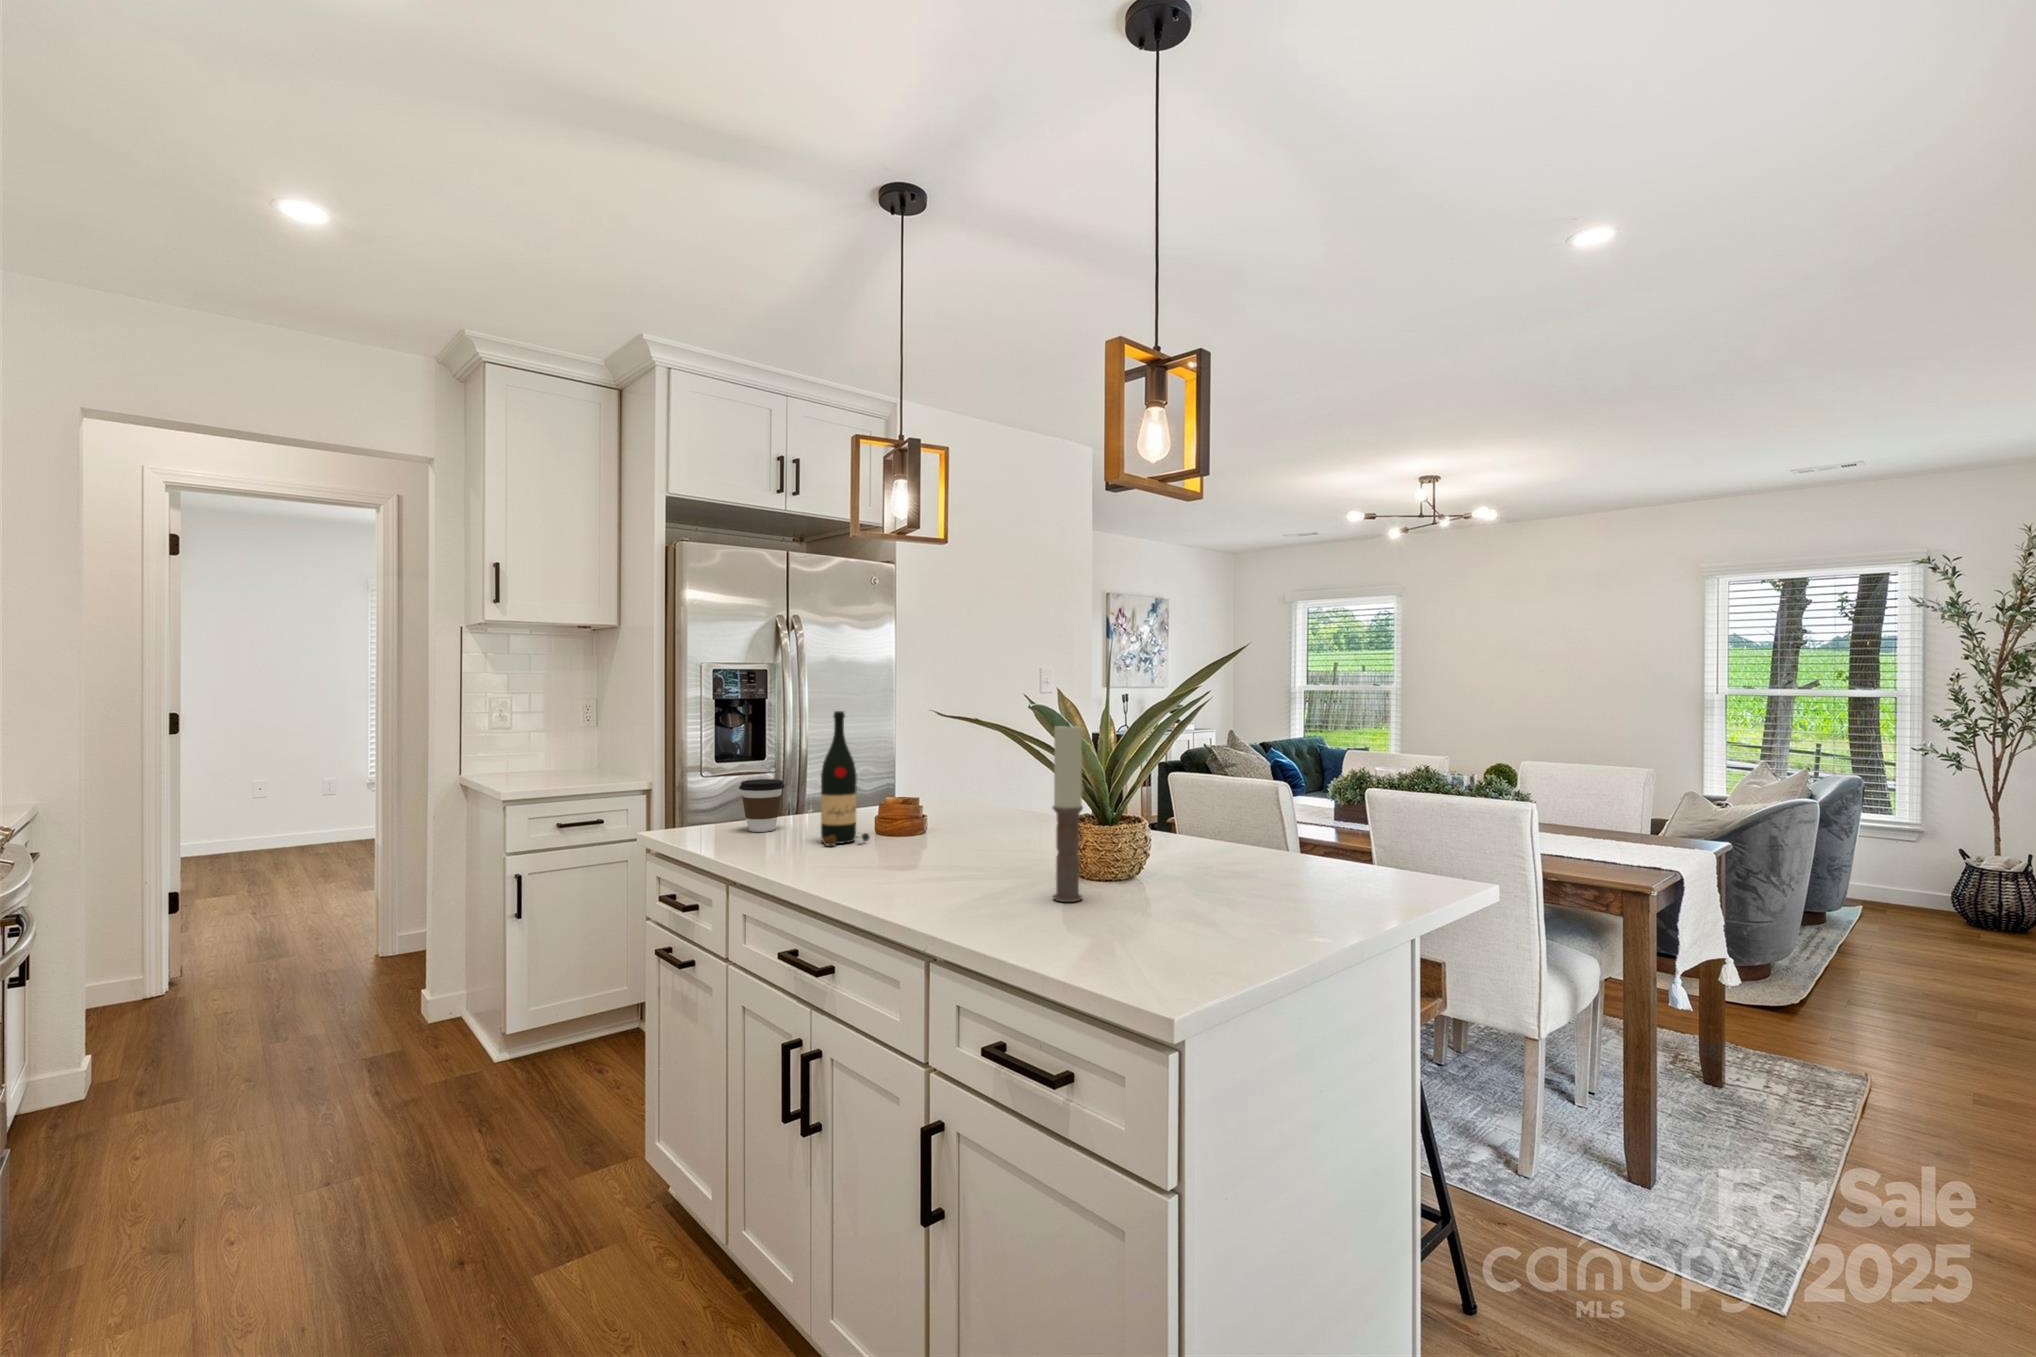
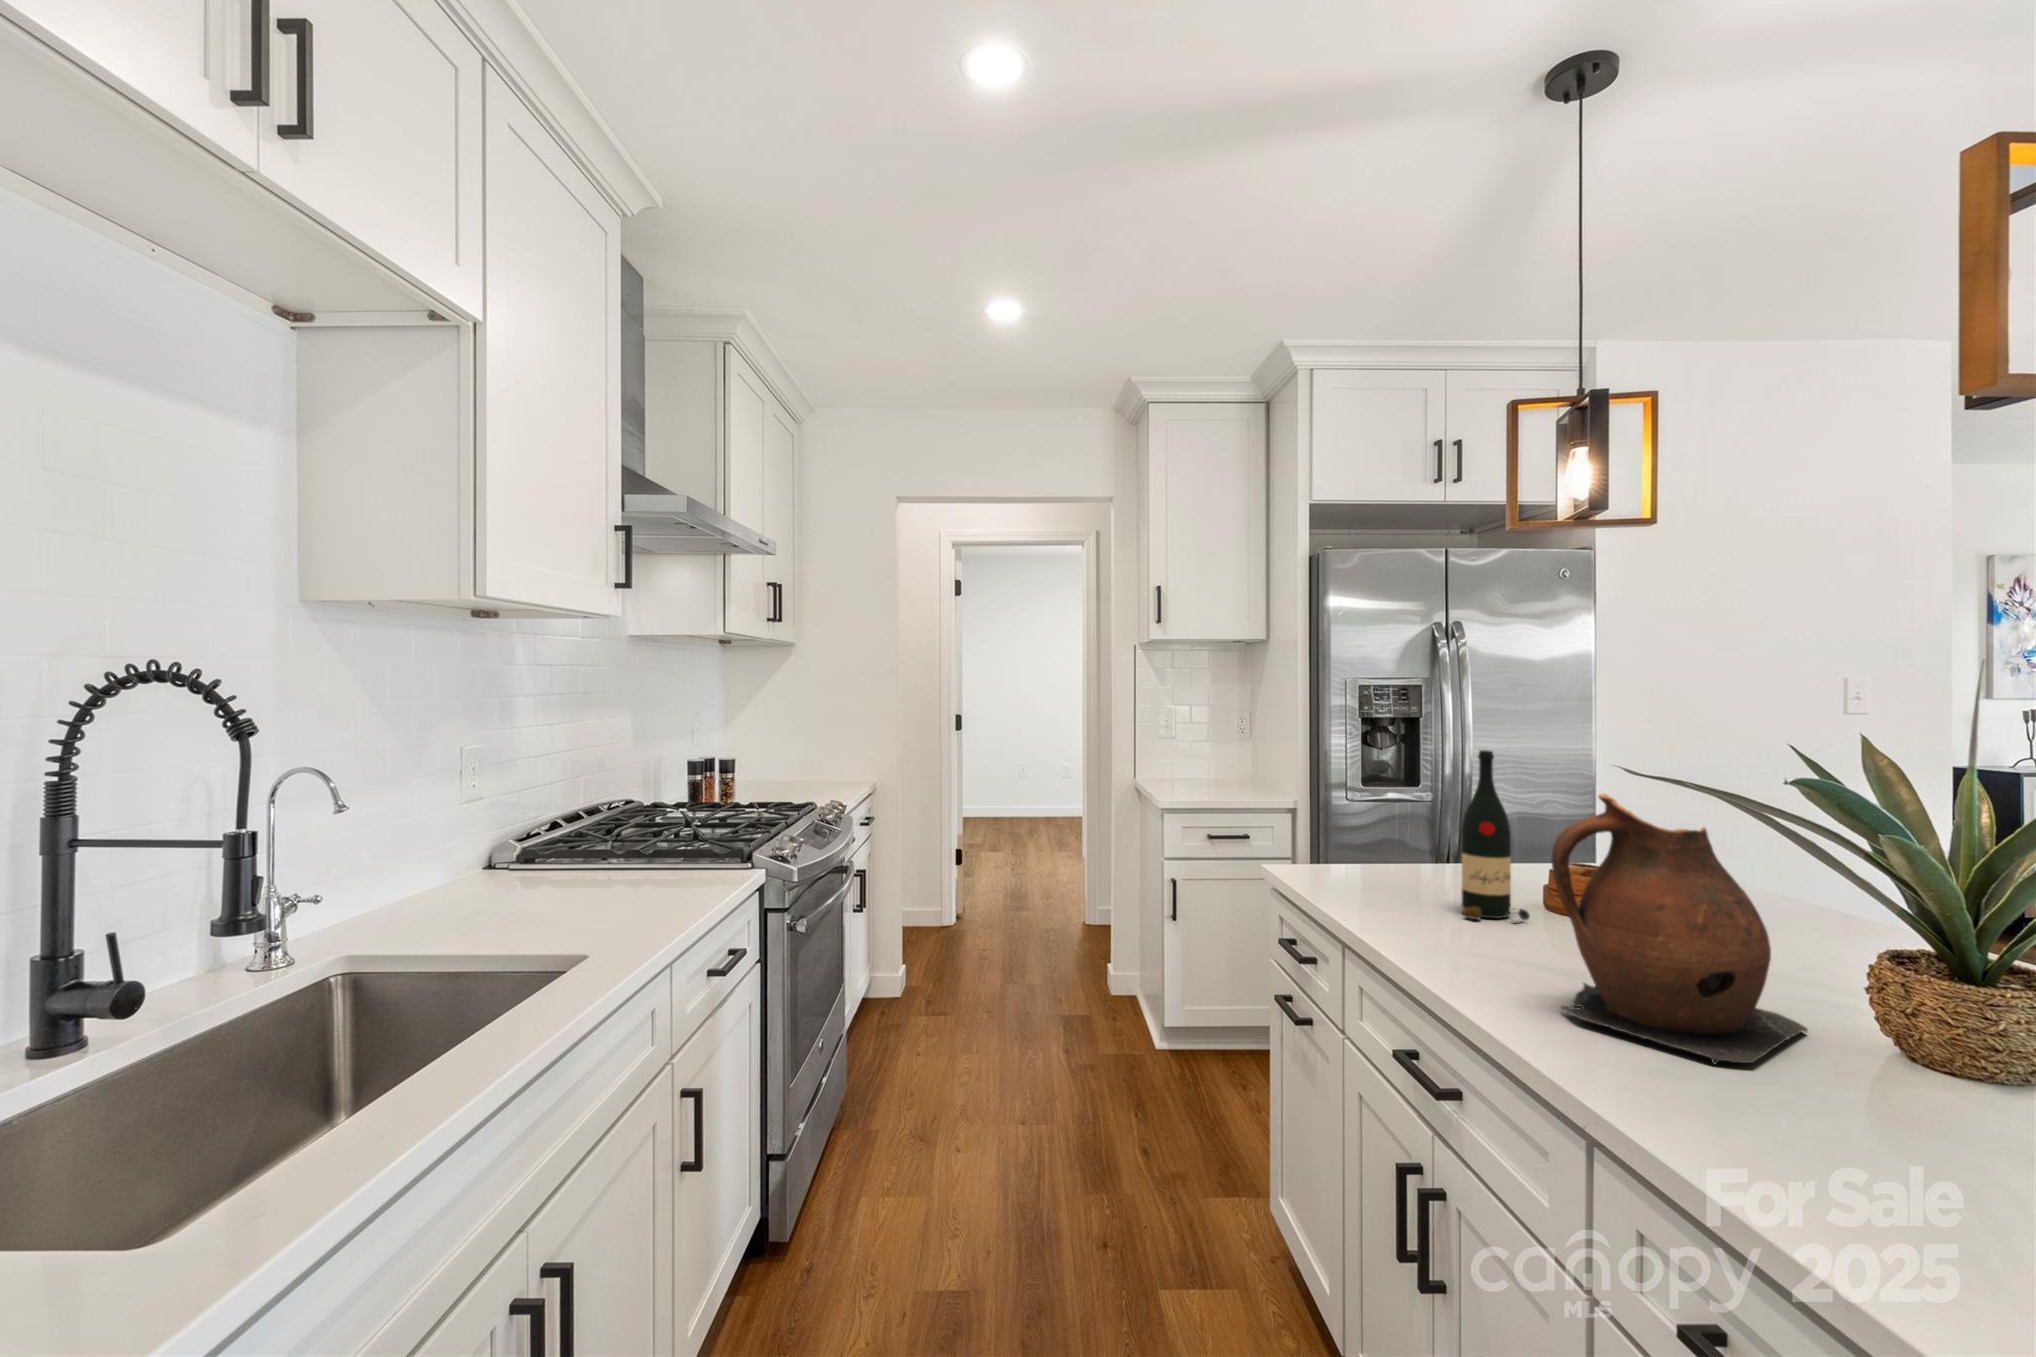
candle: present [1053,724,1083,902] -> none [1843,808,1915,1119]
ceramic pitcher: none [896,729,1033,897] -> present [1551,794,1807,1064]
coffee cup: present [739,779,785,832] -> none [1365,821,1421,884]

